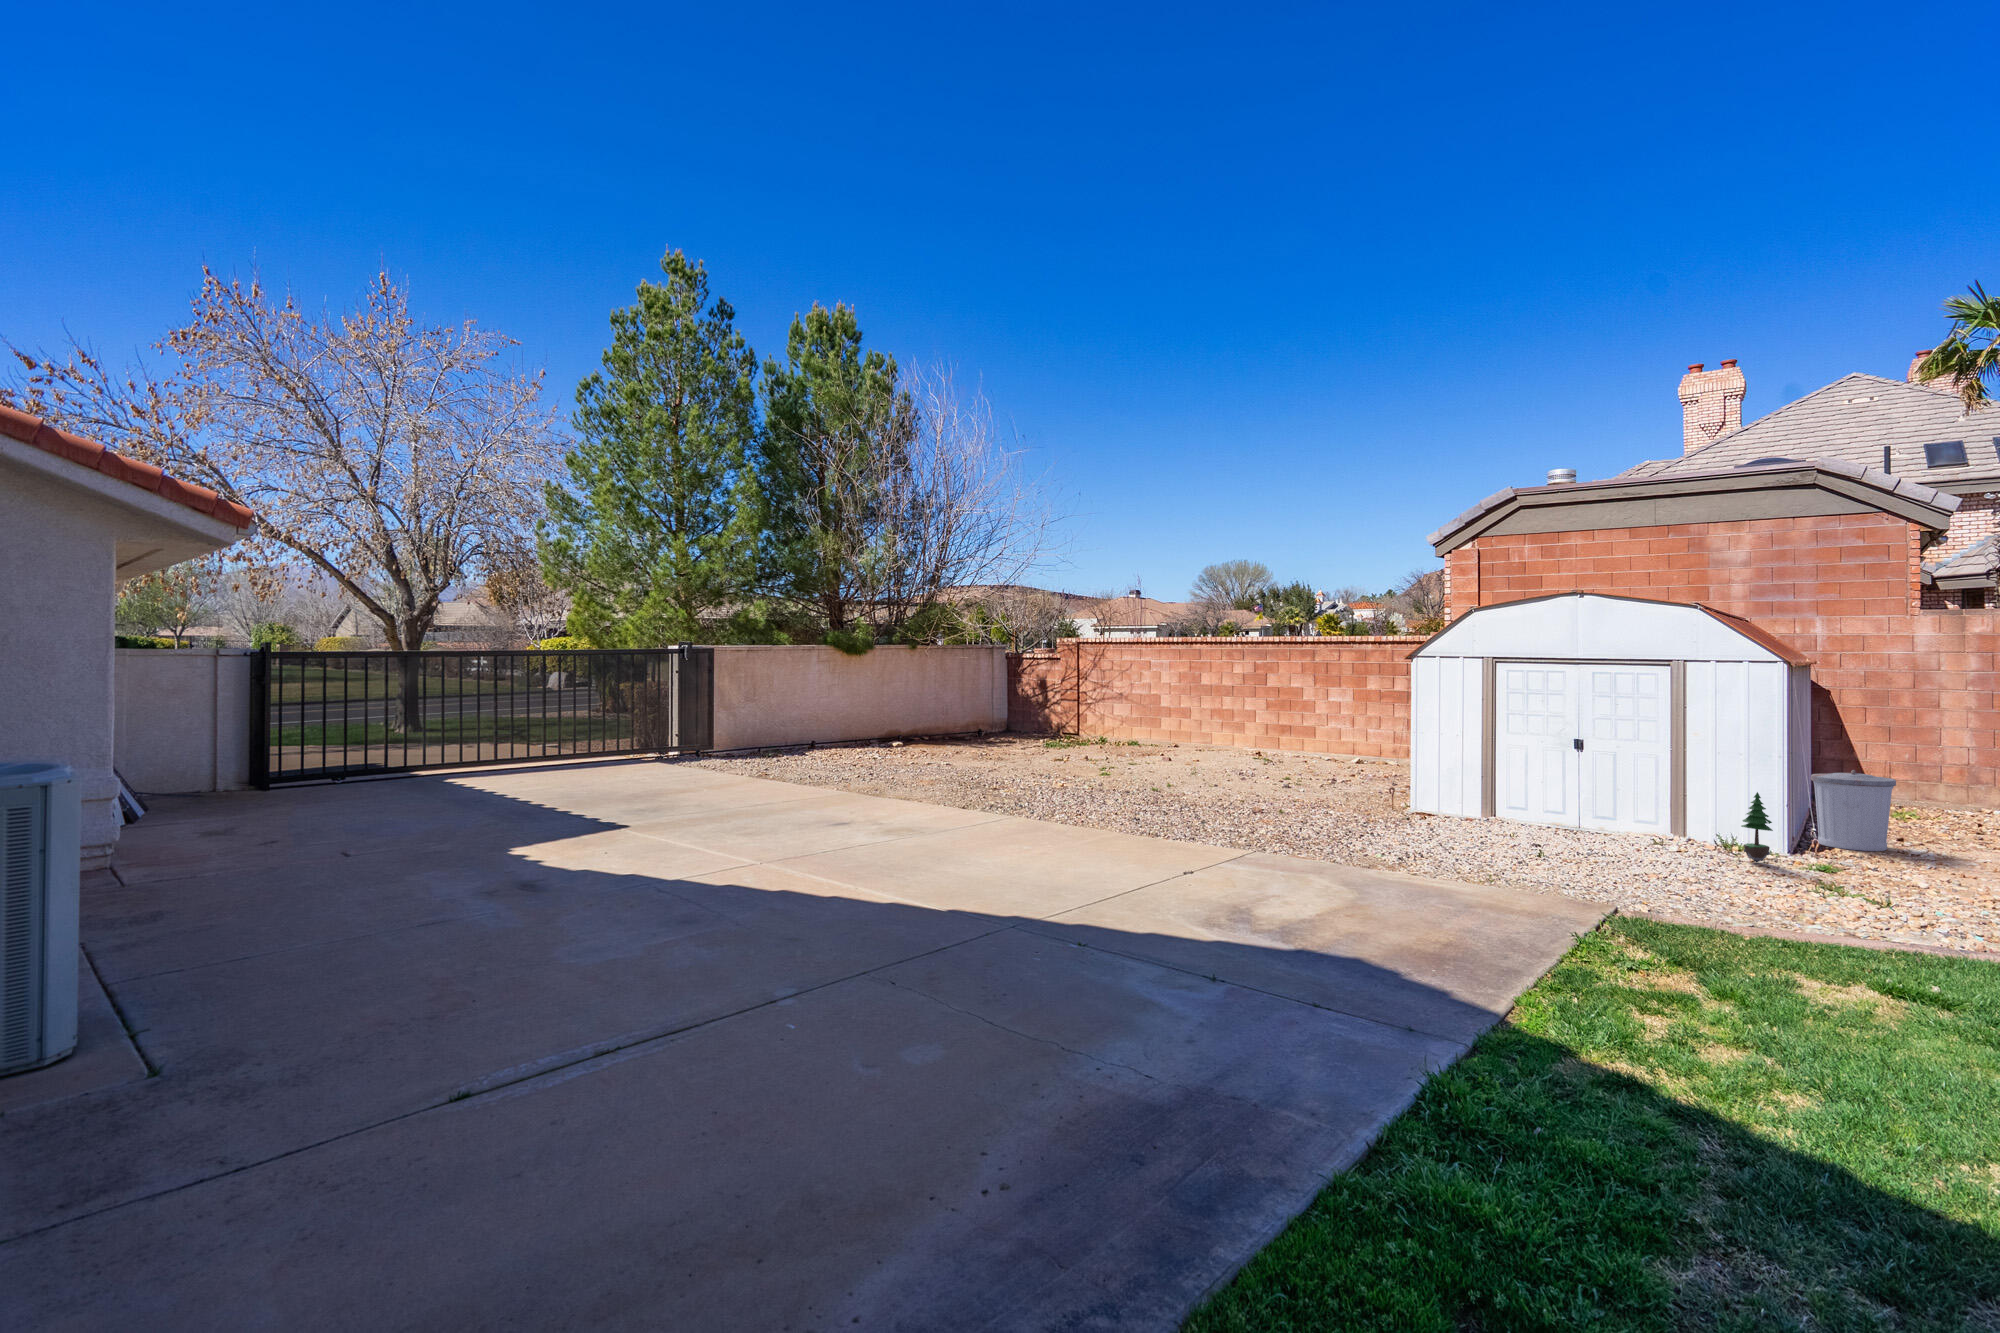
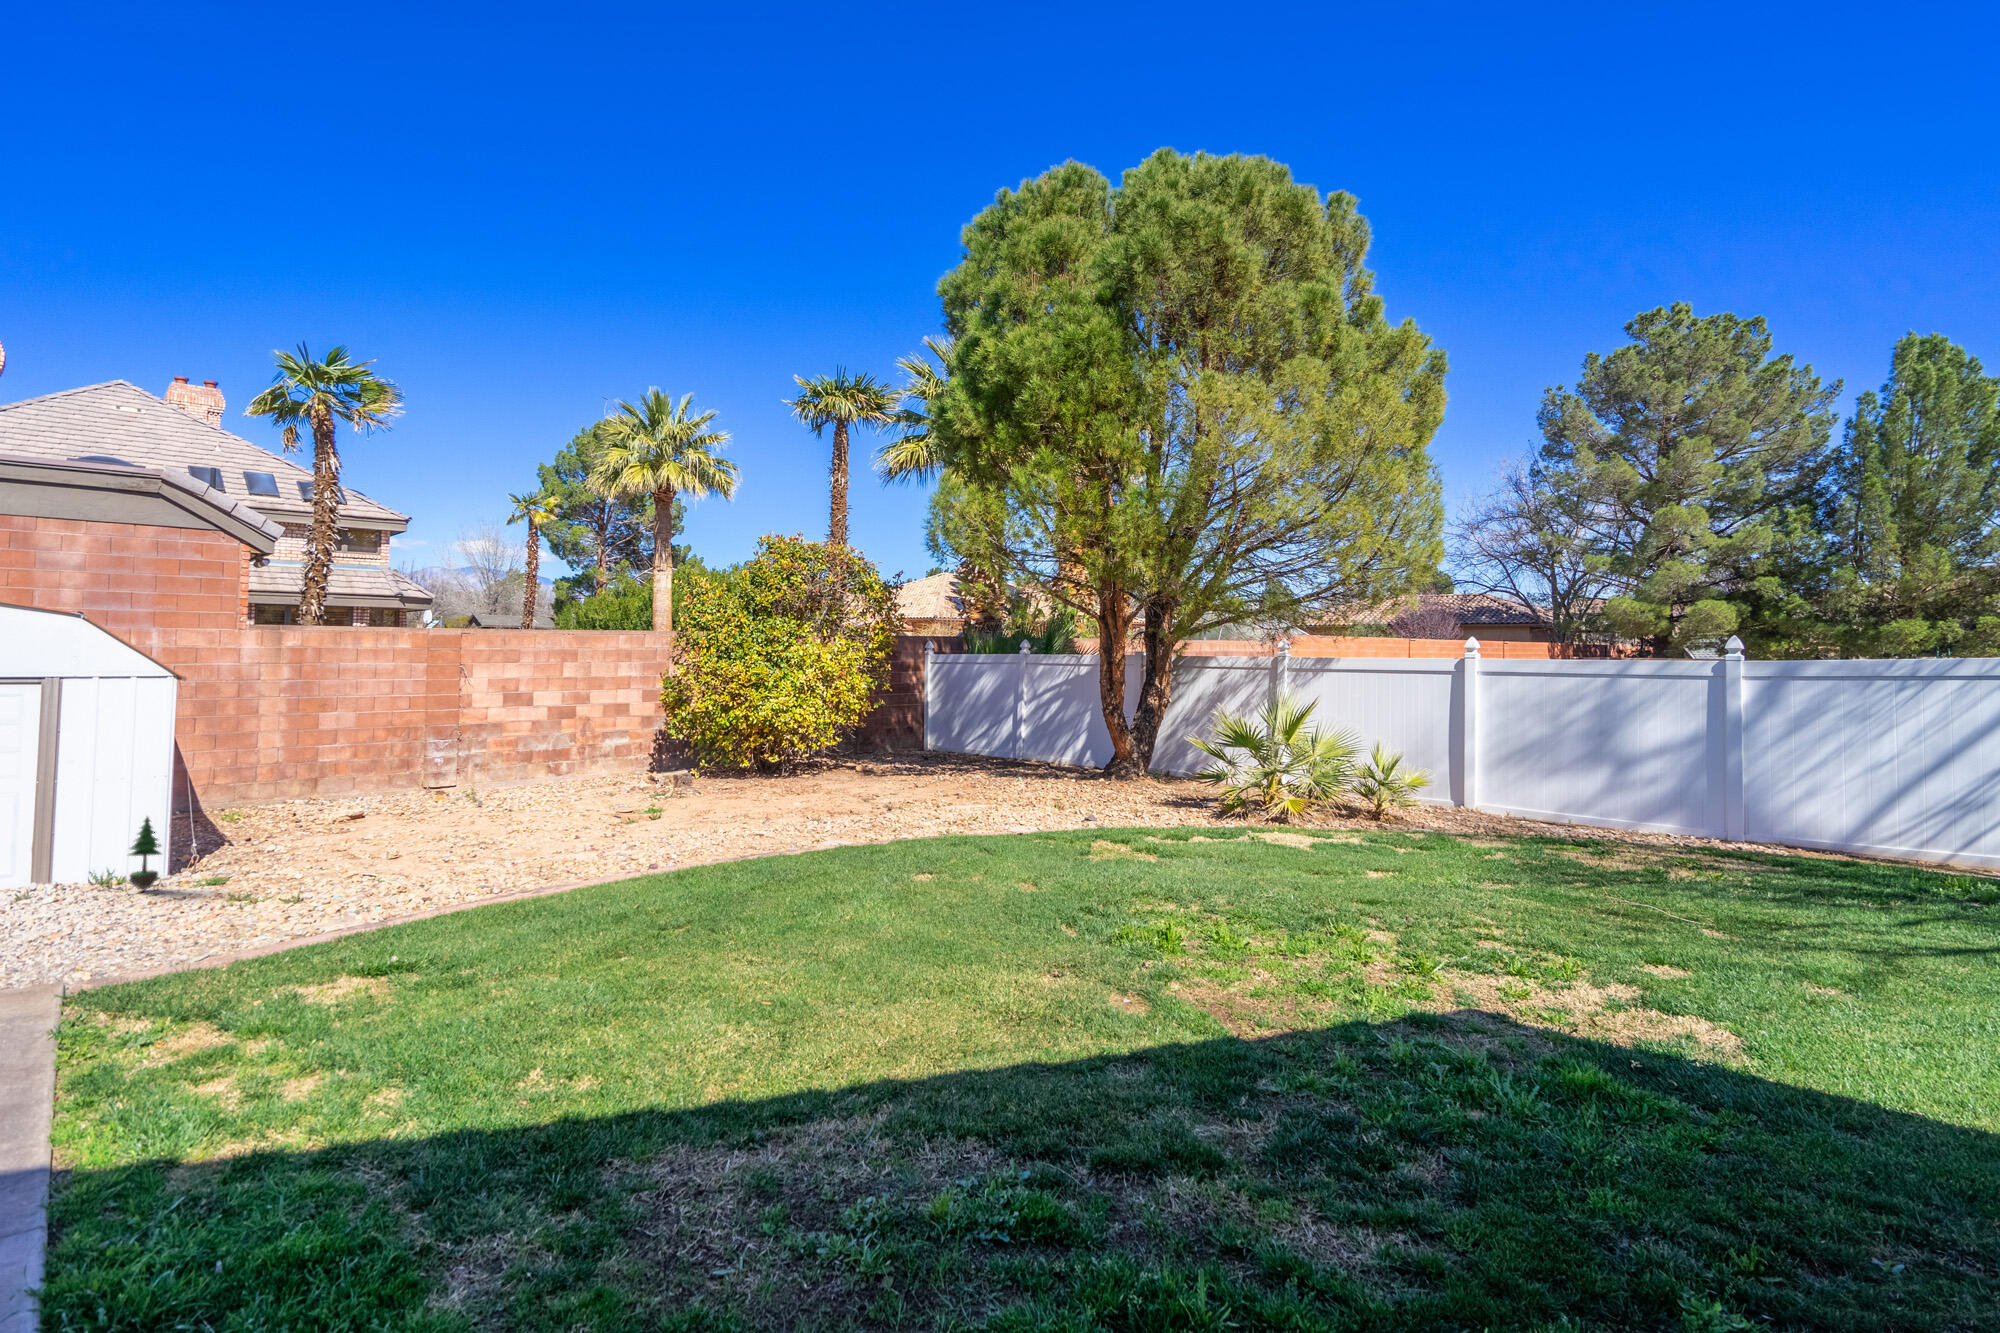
trash can: present [1811,770,1896,851] -> none [175,781,255,859]

